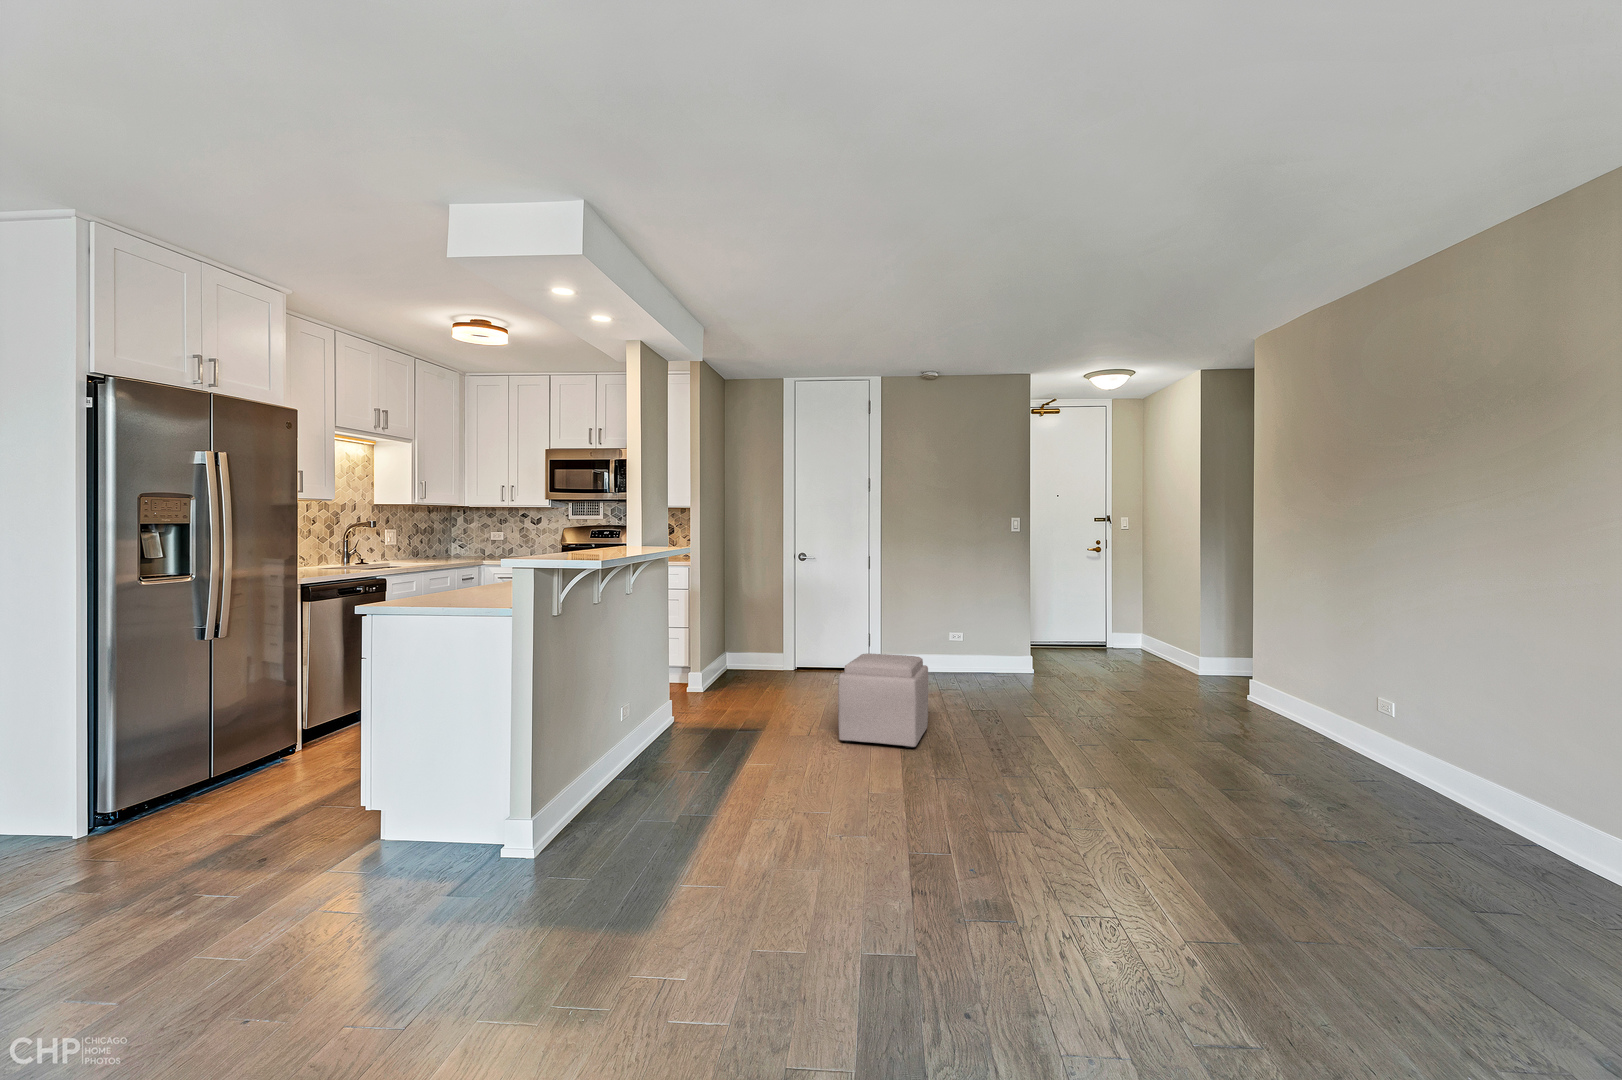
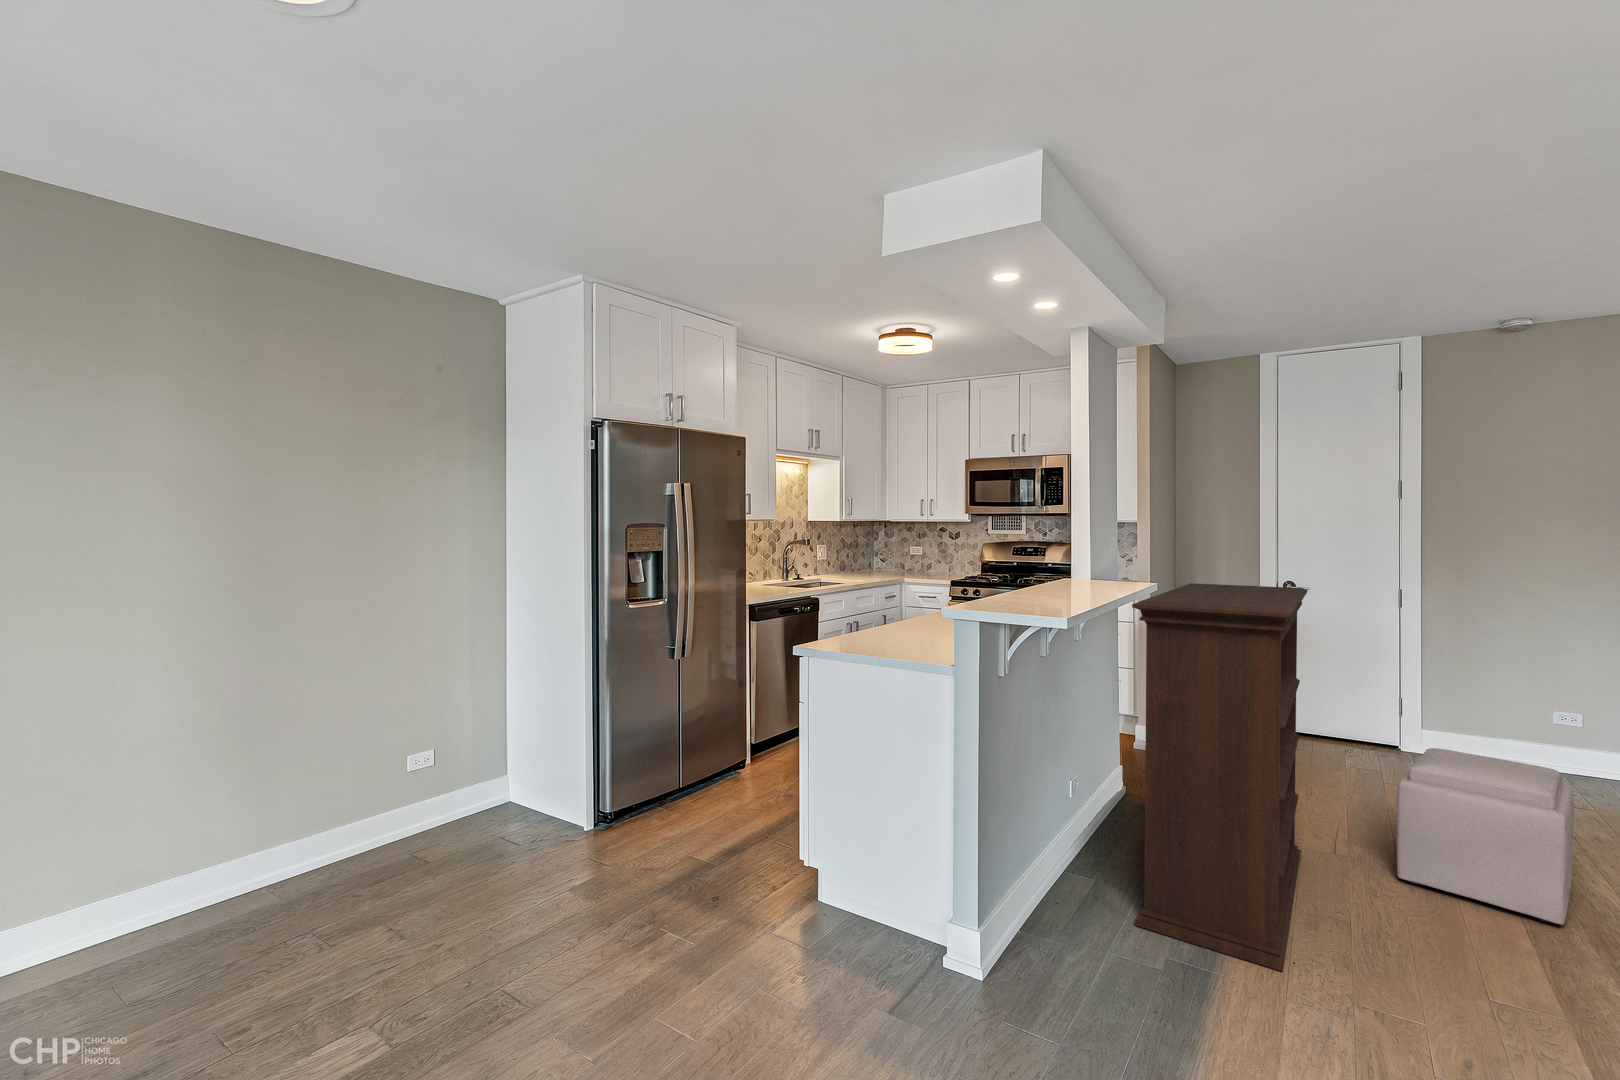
bookshelf: none [659,548,789,801] -> present [1132,583,1307,972]

